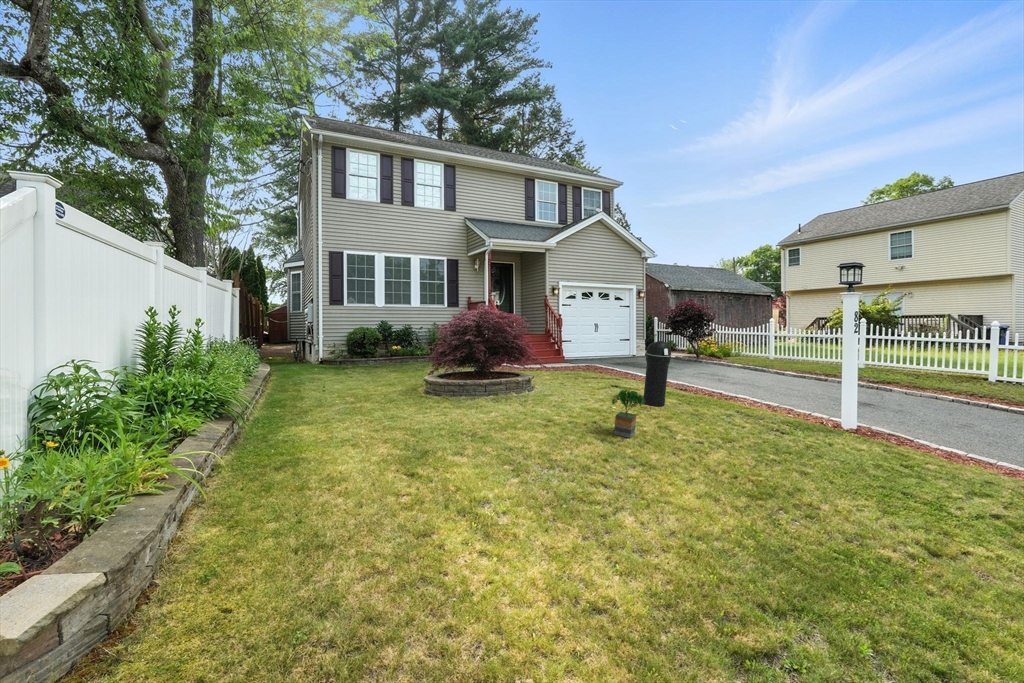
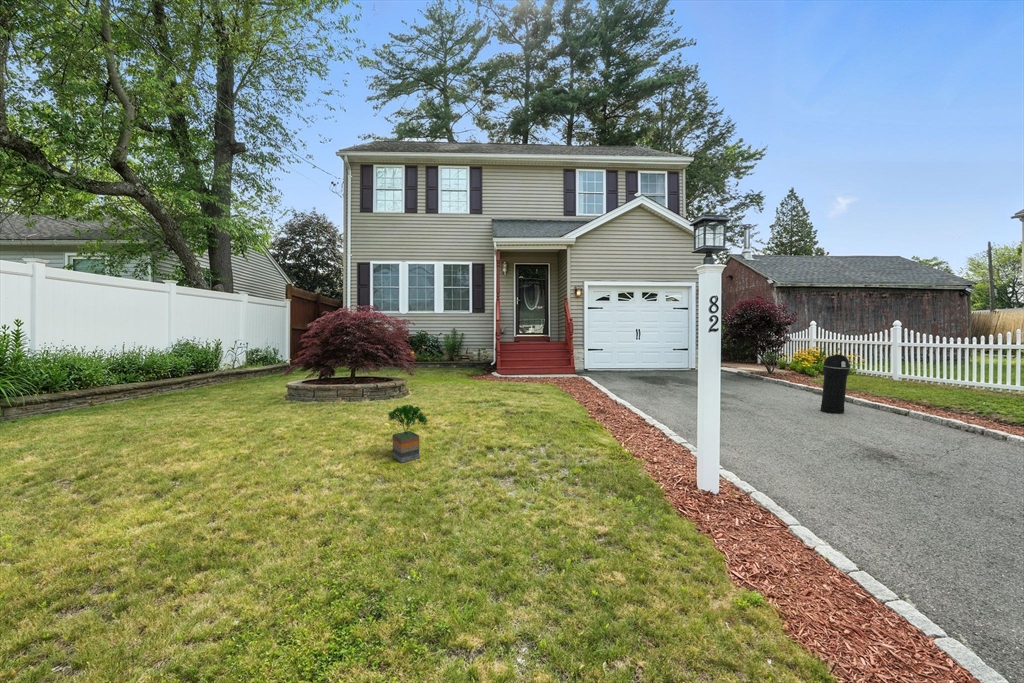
trash can: present [643,341,671,406] -> present [821,354,850,414]

